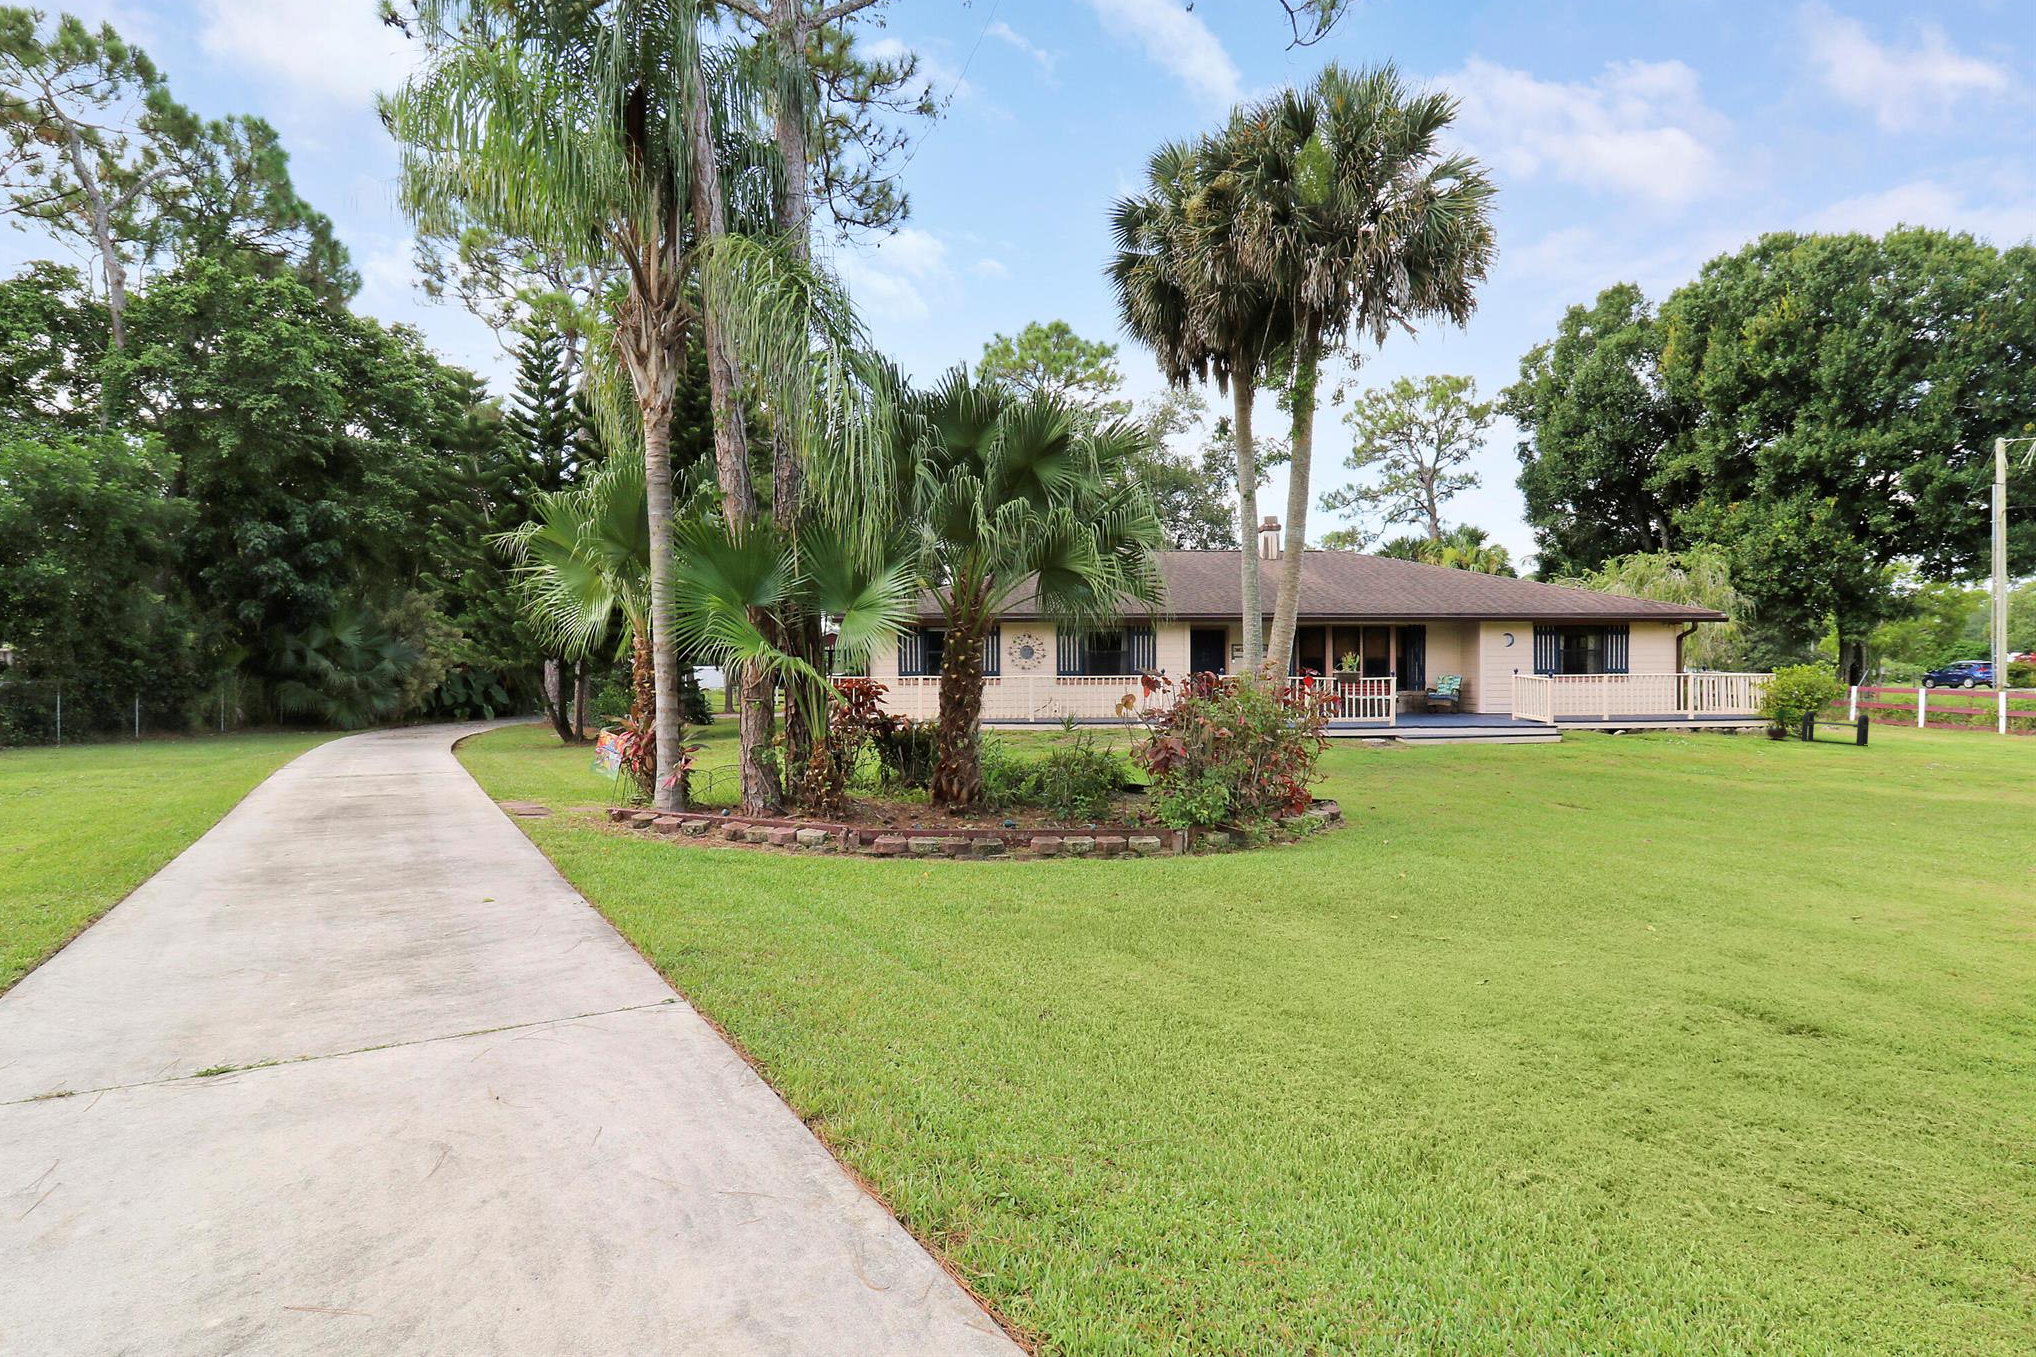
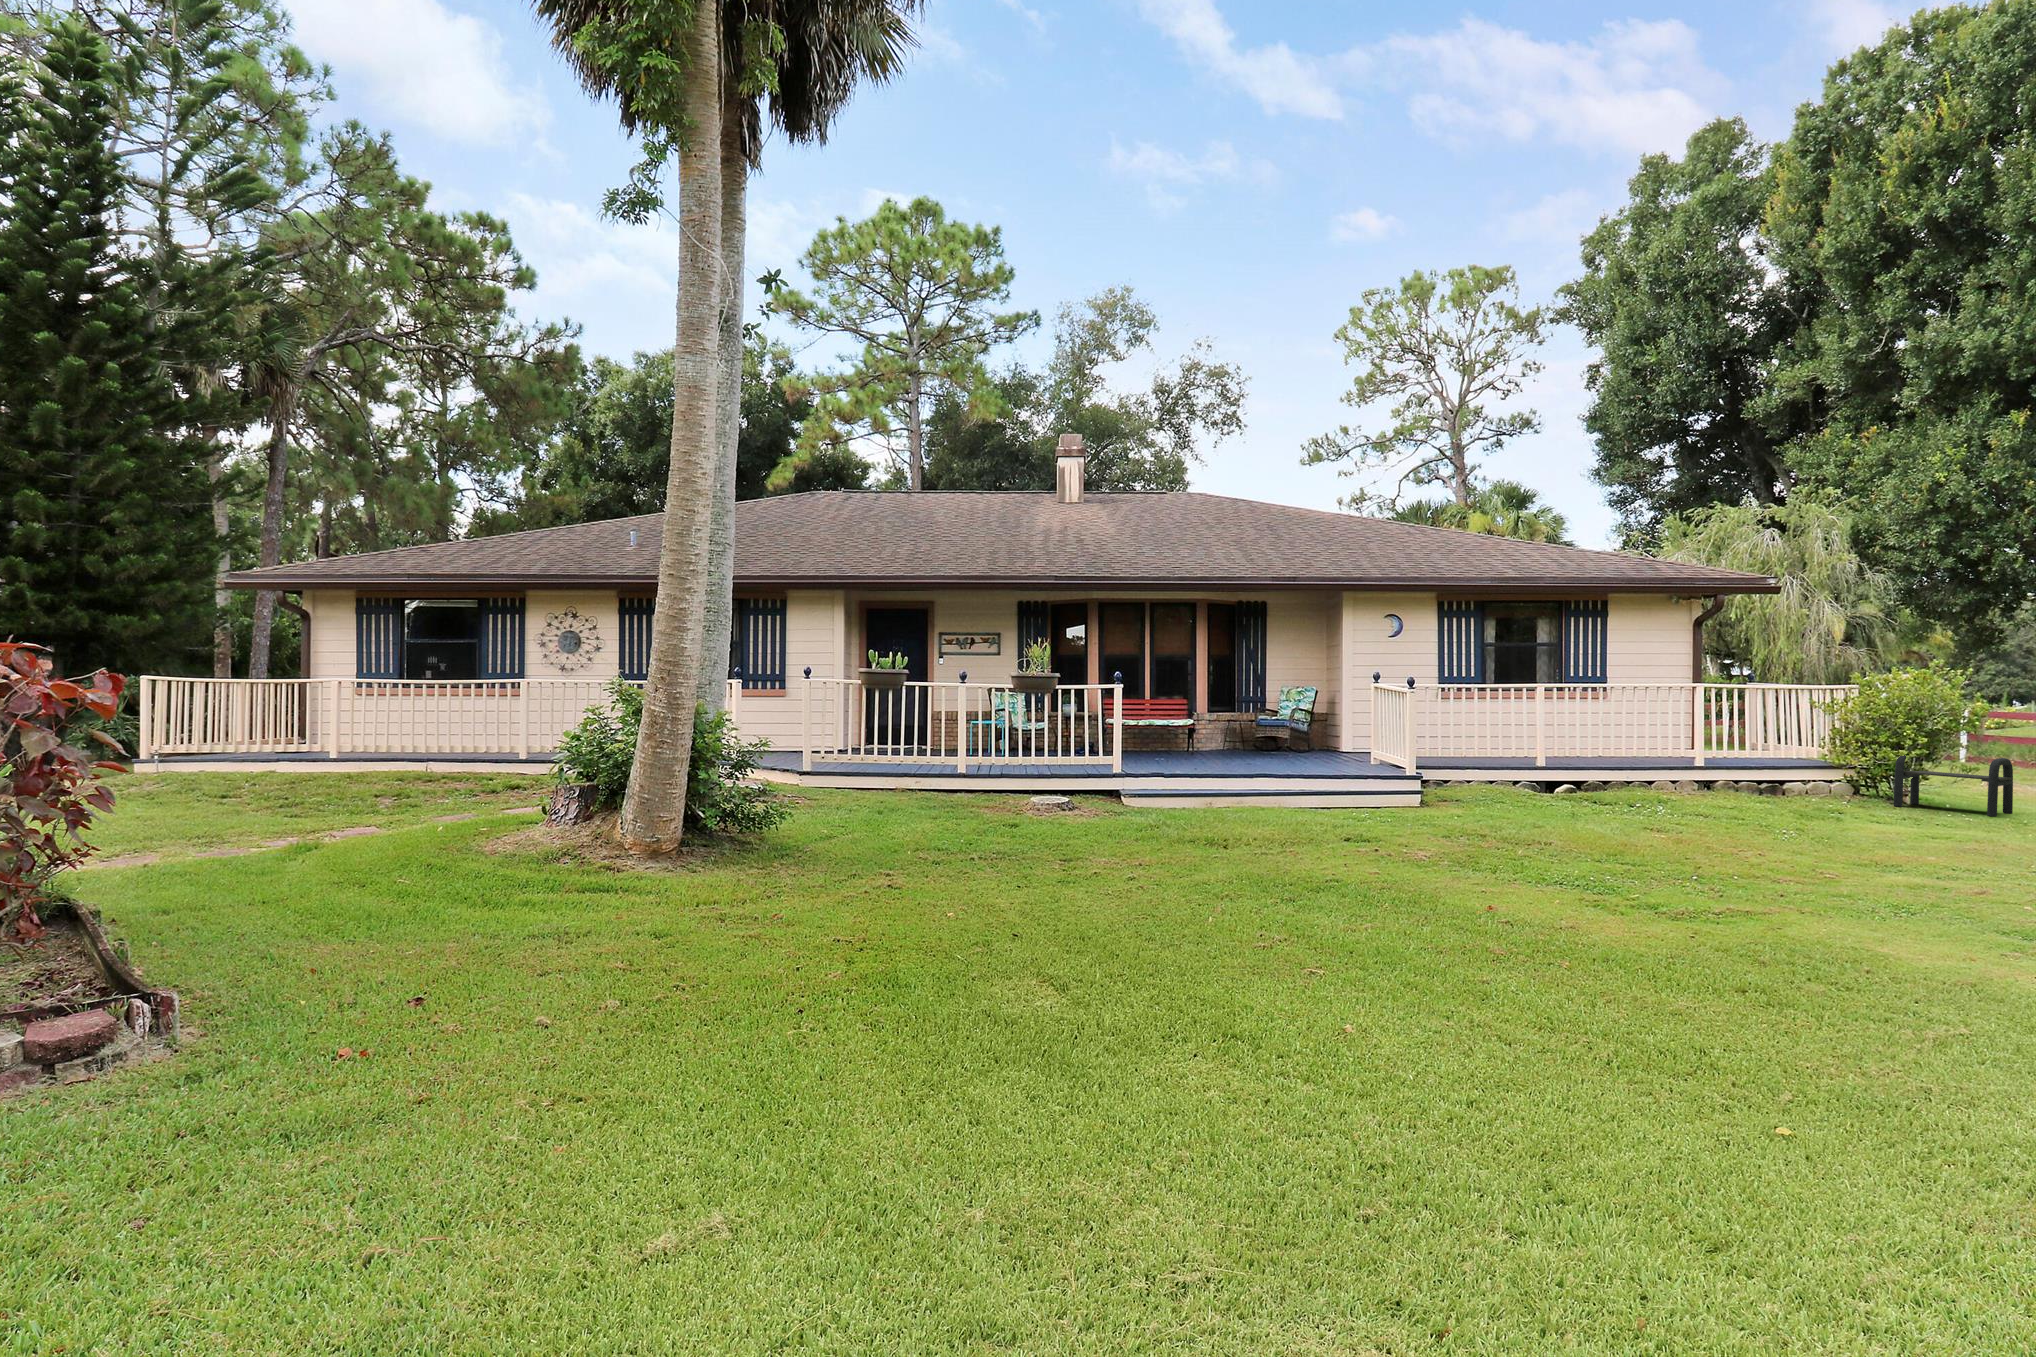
potted tree: present [1767,707,1793,740] -> none [1832,739,1881,803]

